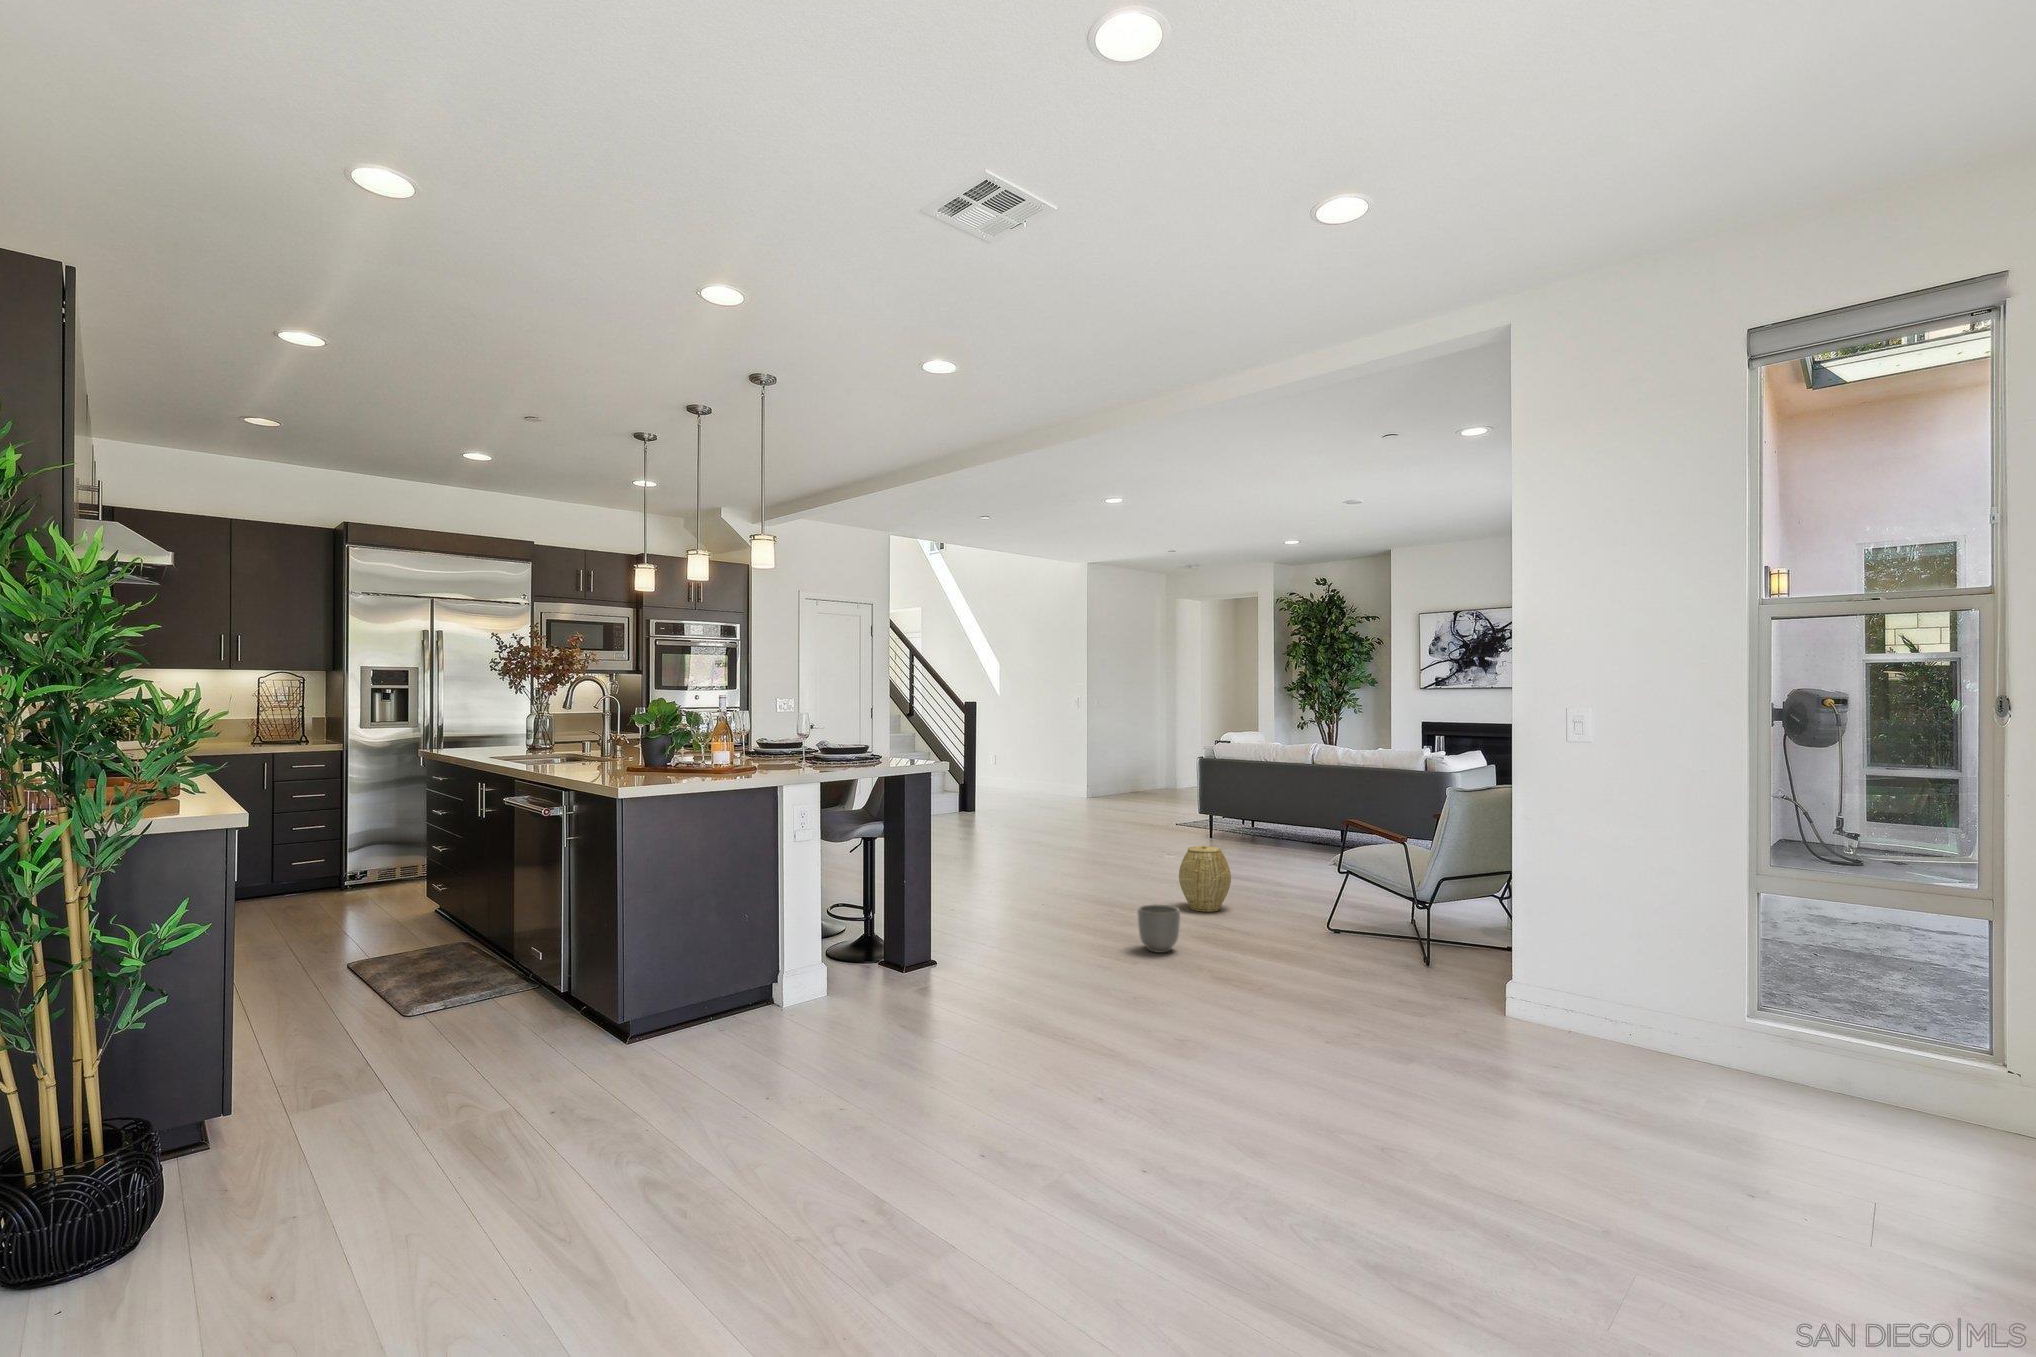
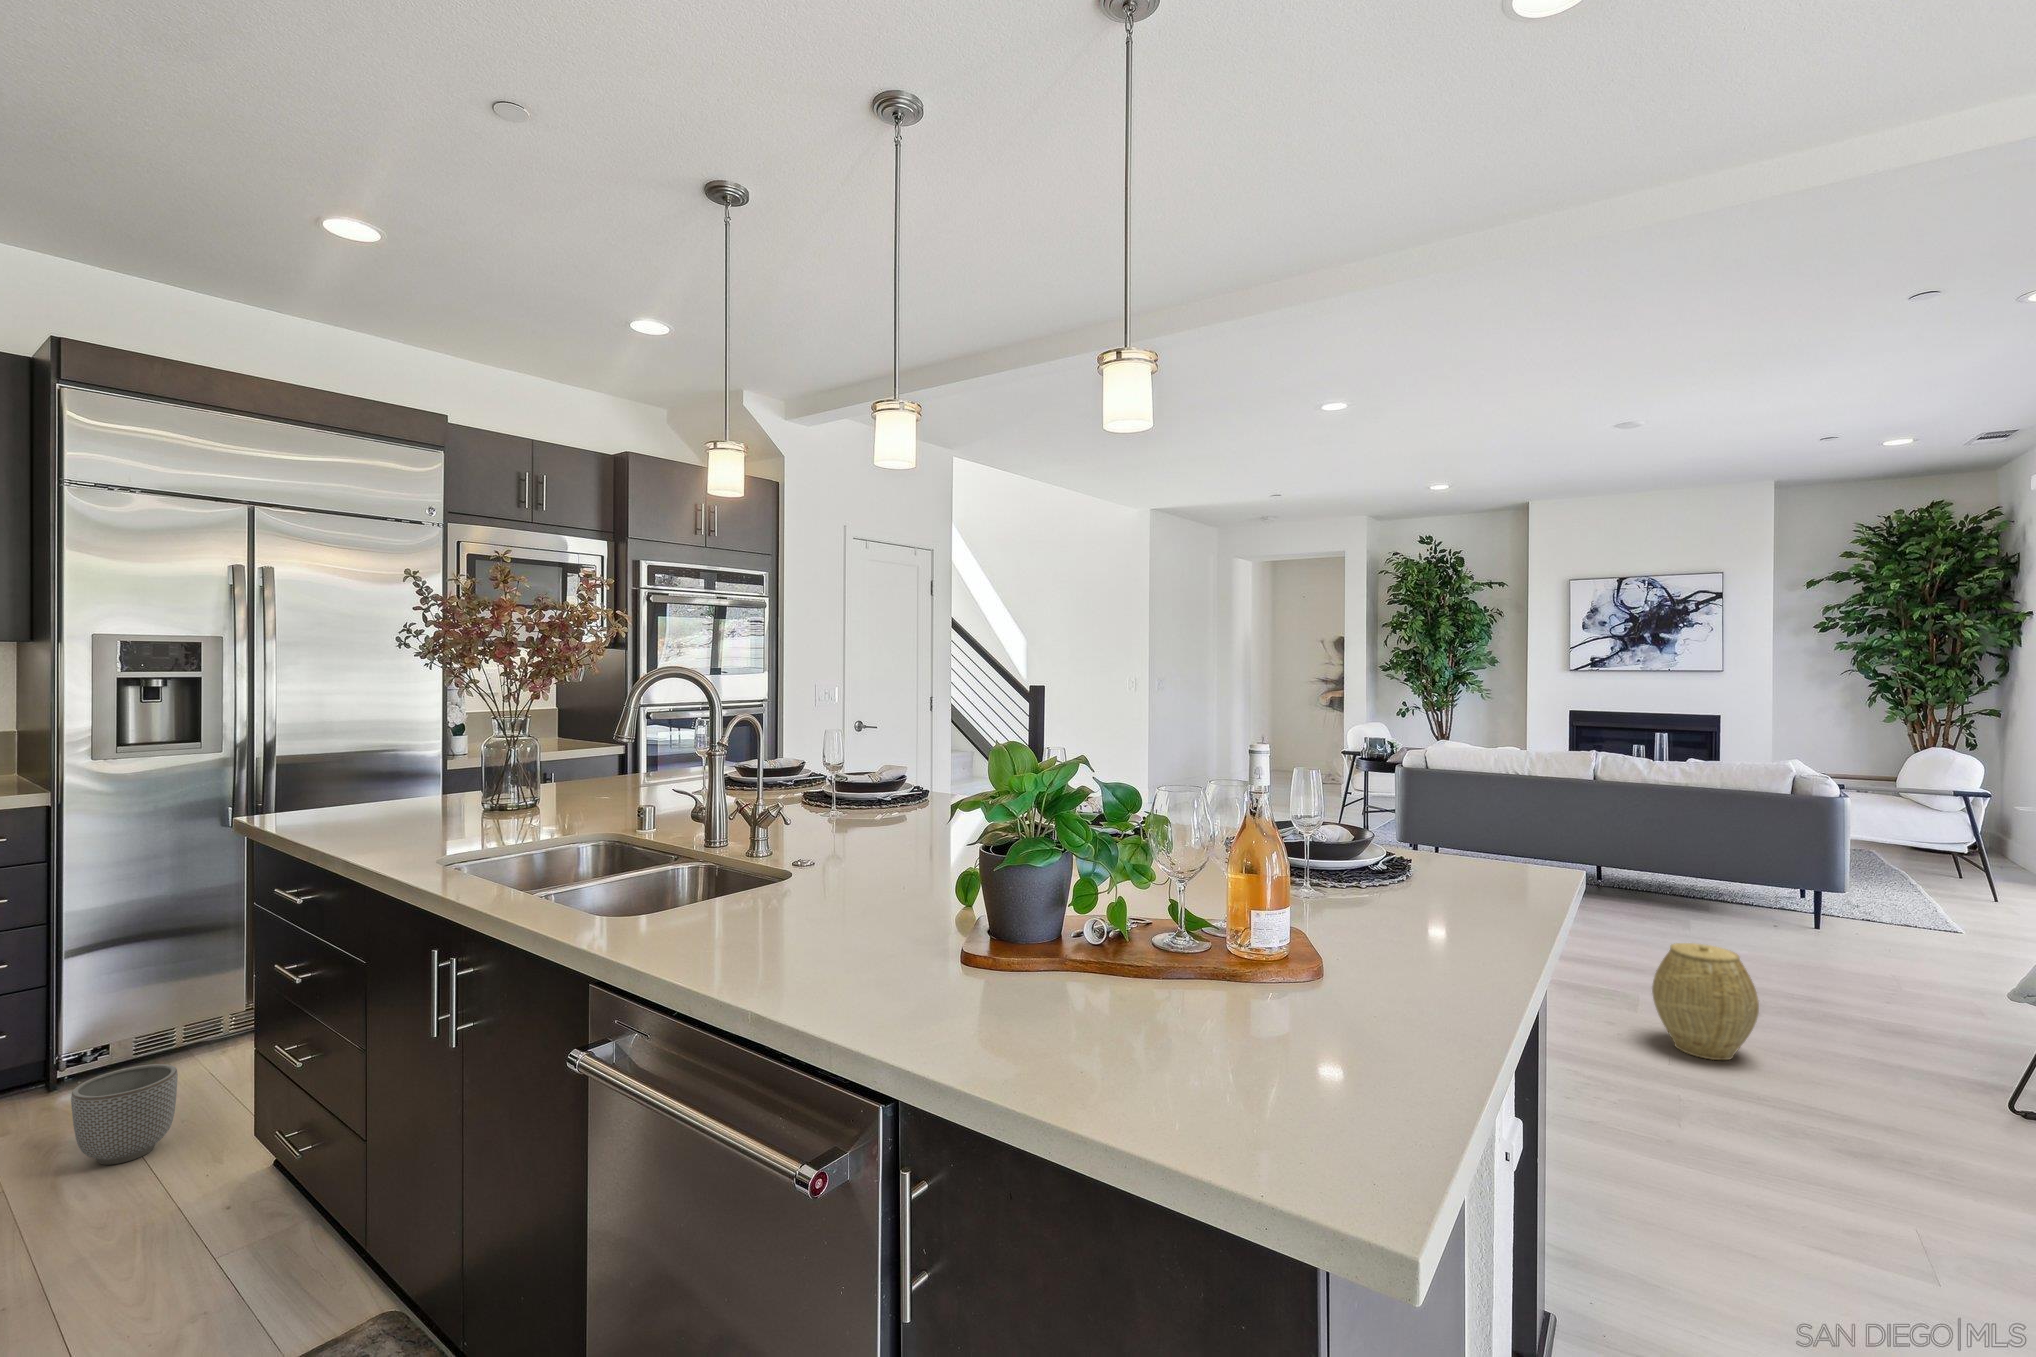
planter: present [1137,904,1180,953] -> present [71,1064,178,1165]

